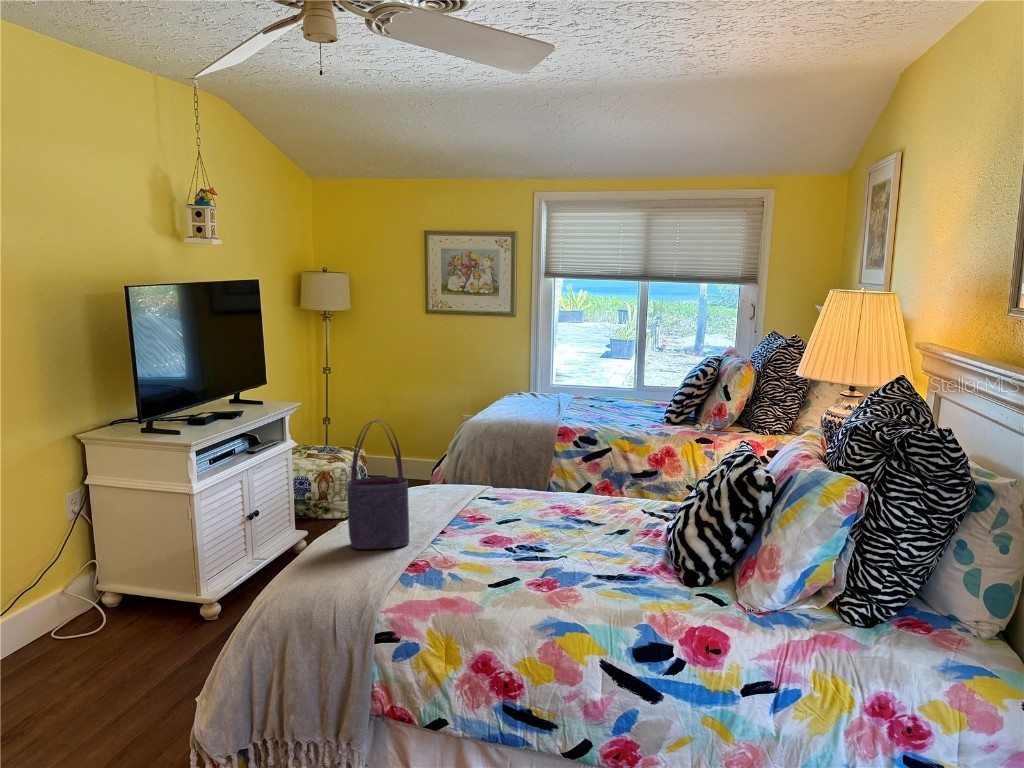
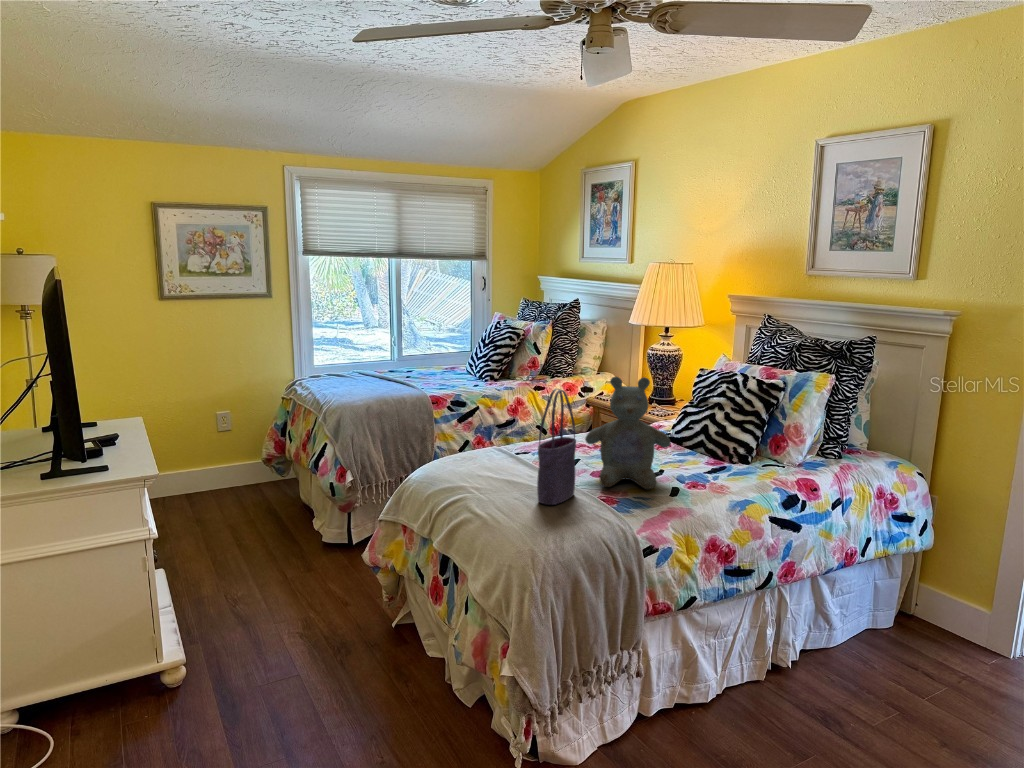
stuffed bear: none [439,420,543,568] -> present [585,377,670,489]

